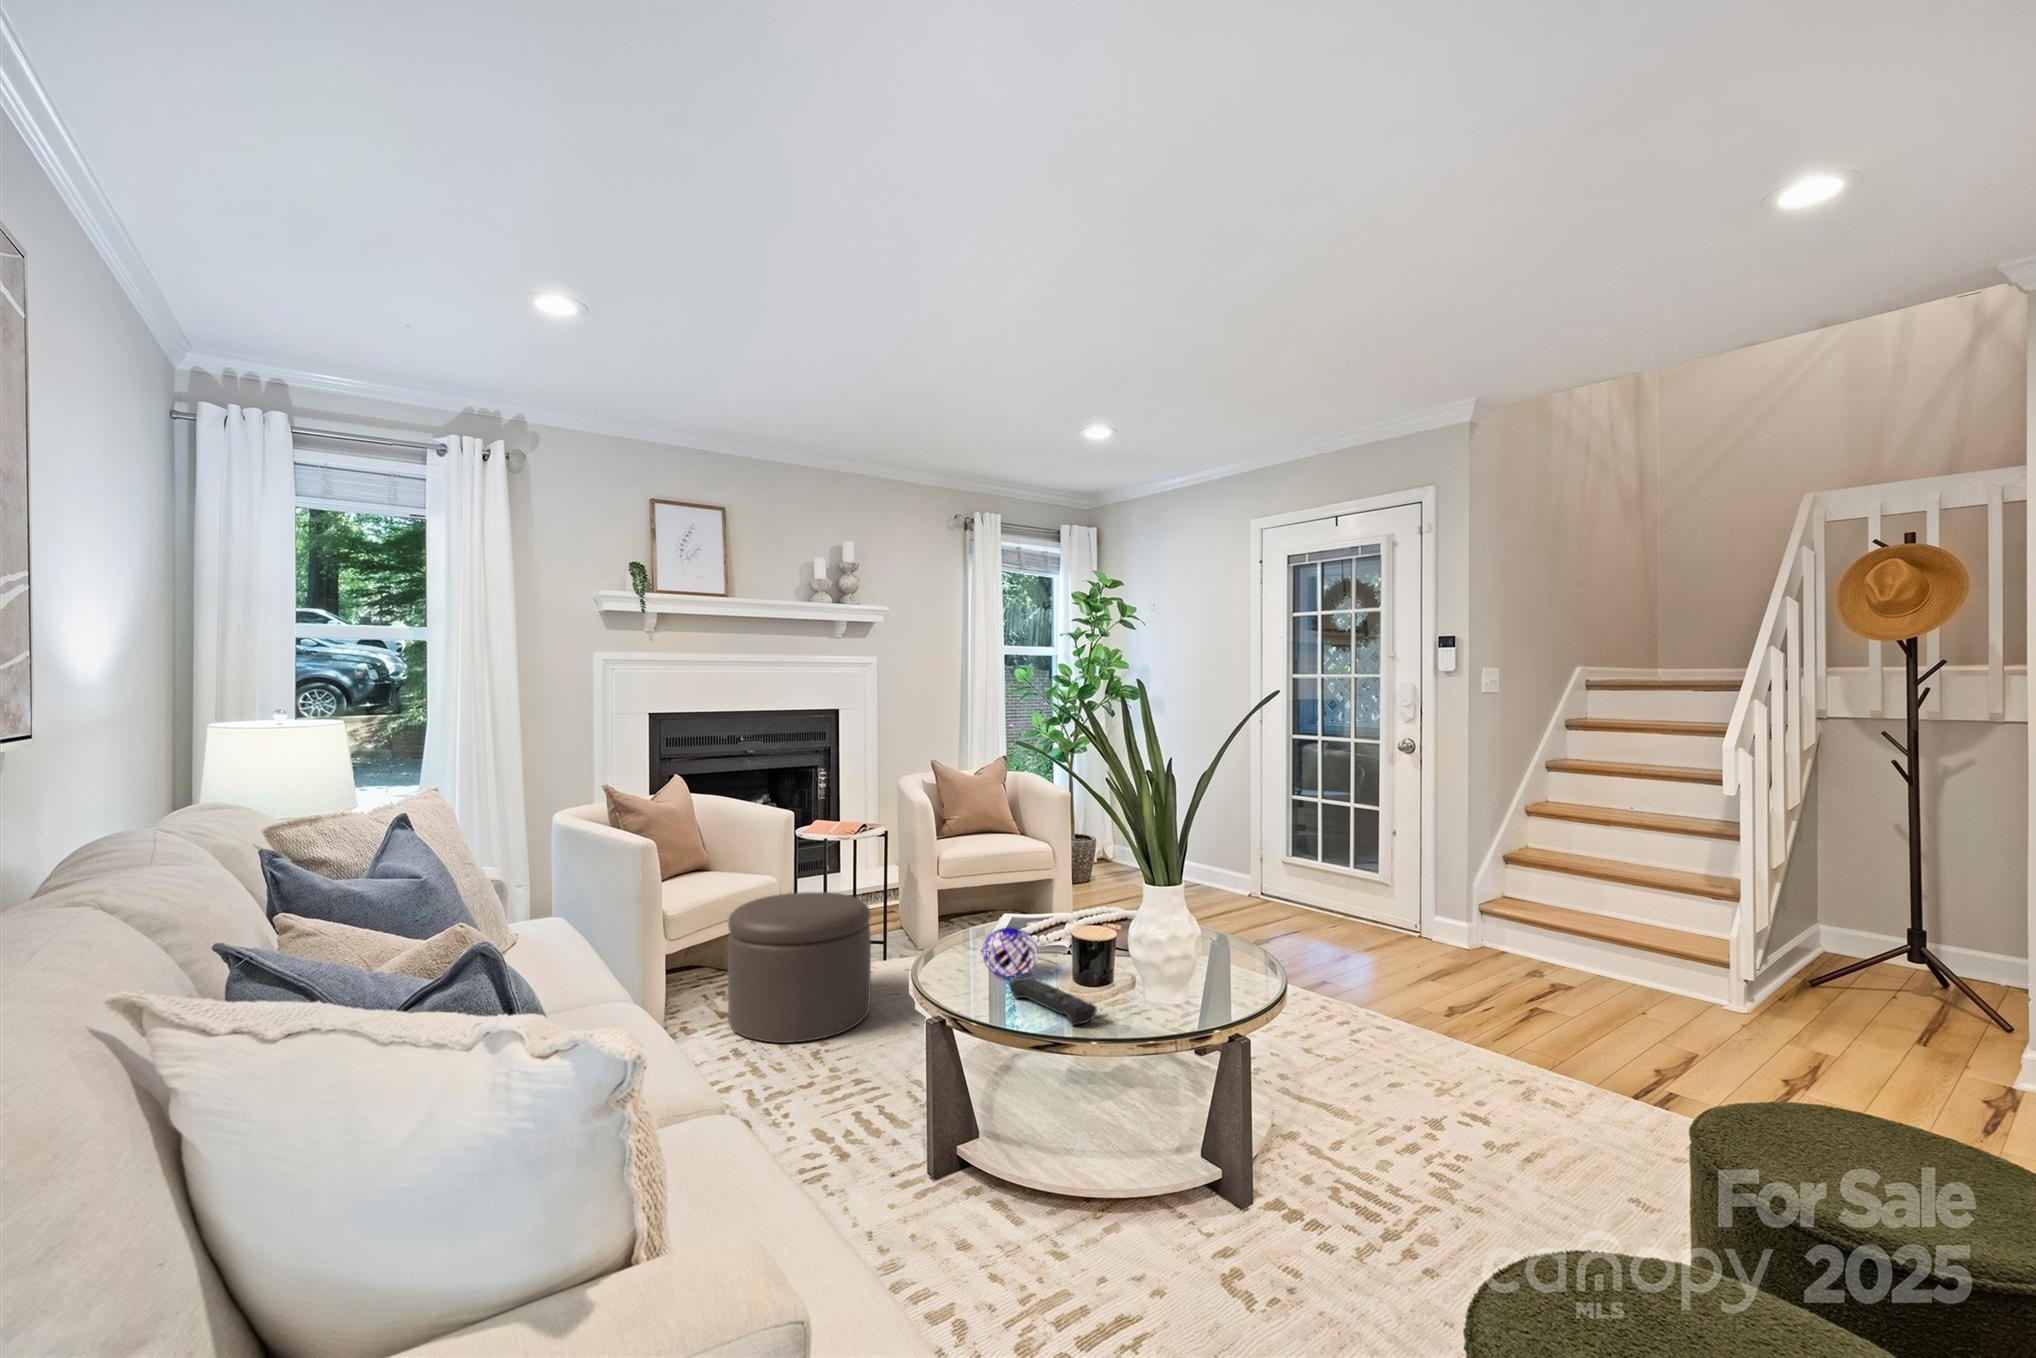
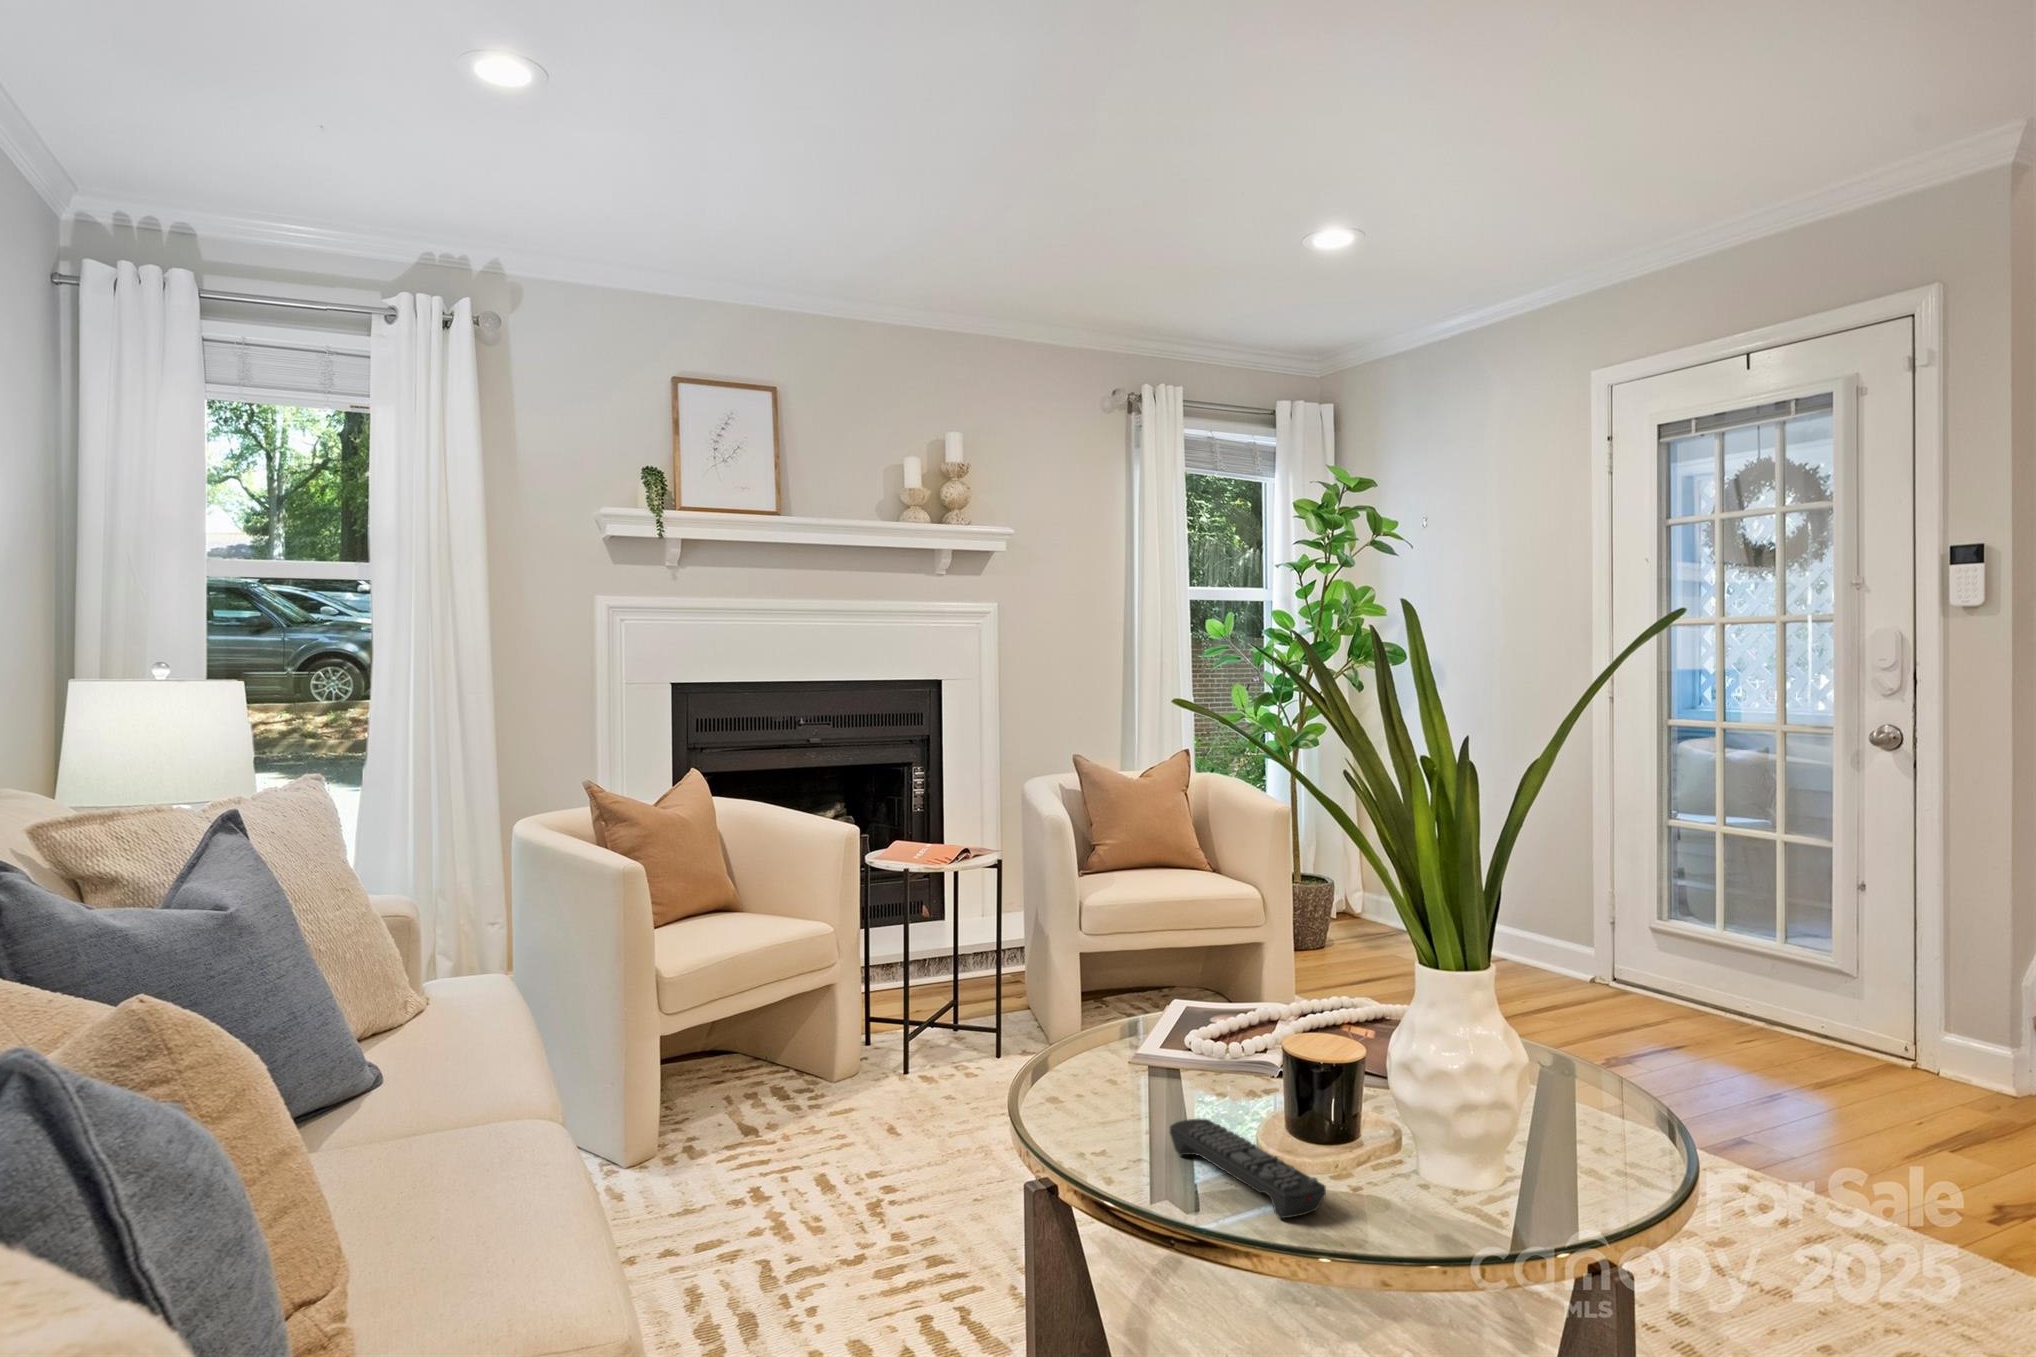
ottoman: present [728,892,871,1043] -> none [752,950,966,1184]
decorative orb: present [983,927,1037,977] -> none [1127,1027,1223,1113]

